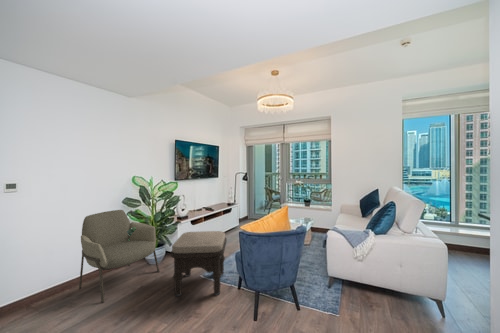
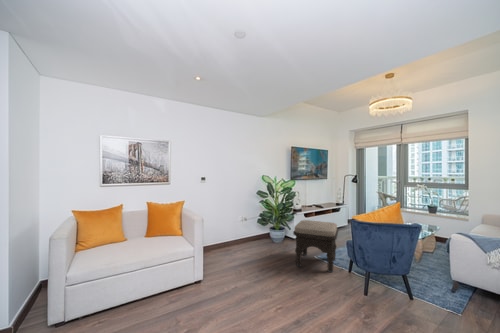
armchair: present [79,210,159,302] -> none [233,199,282,259]

